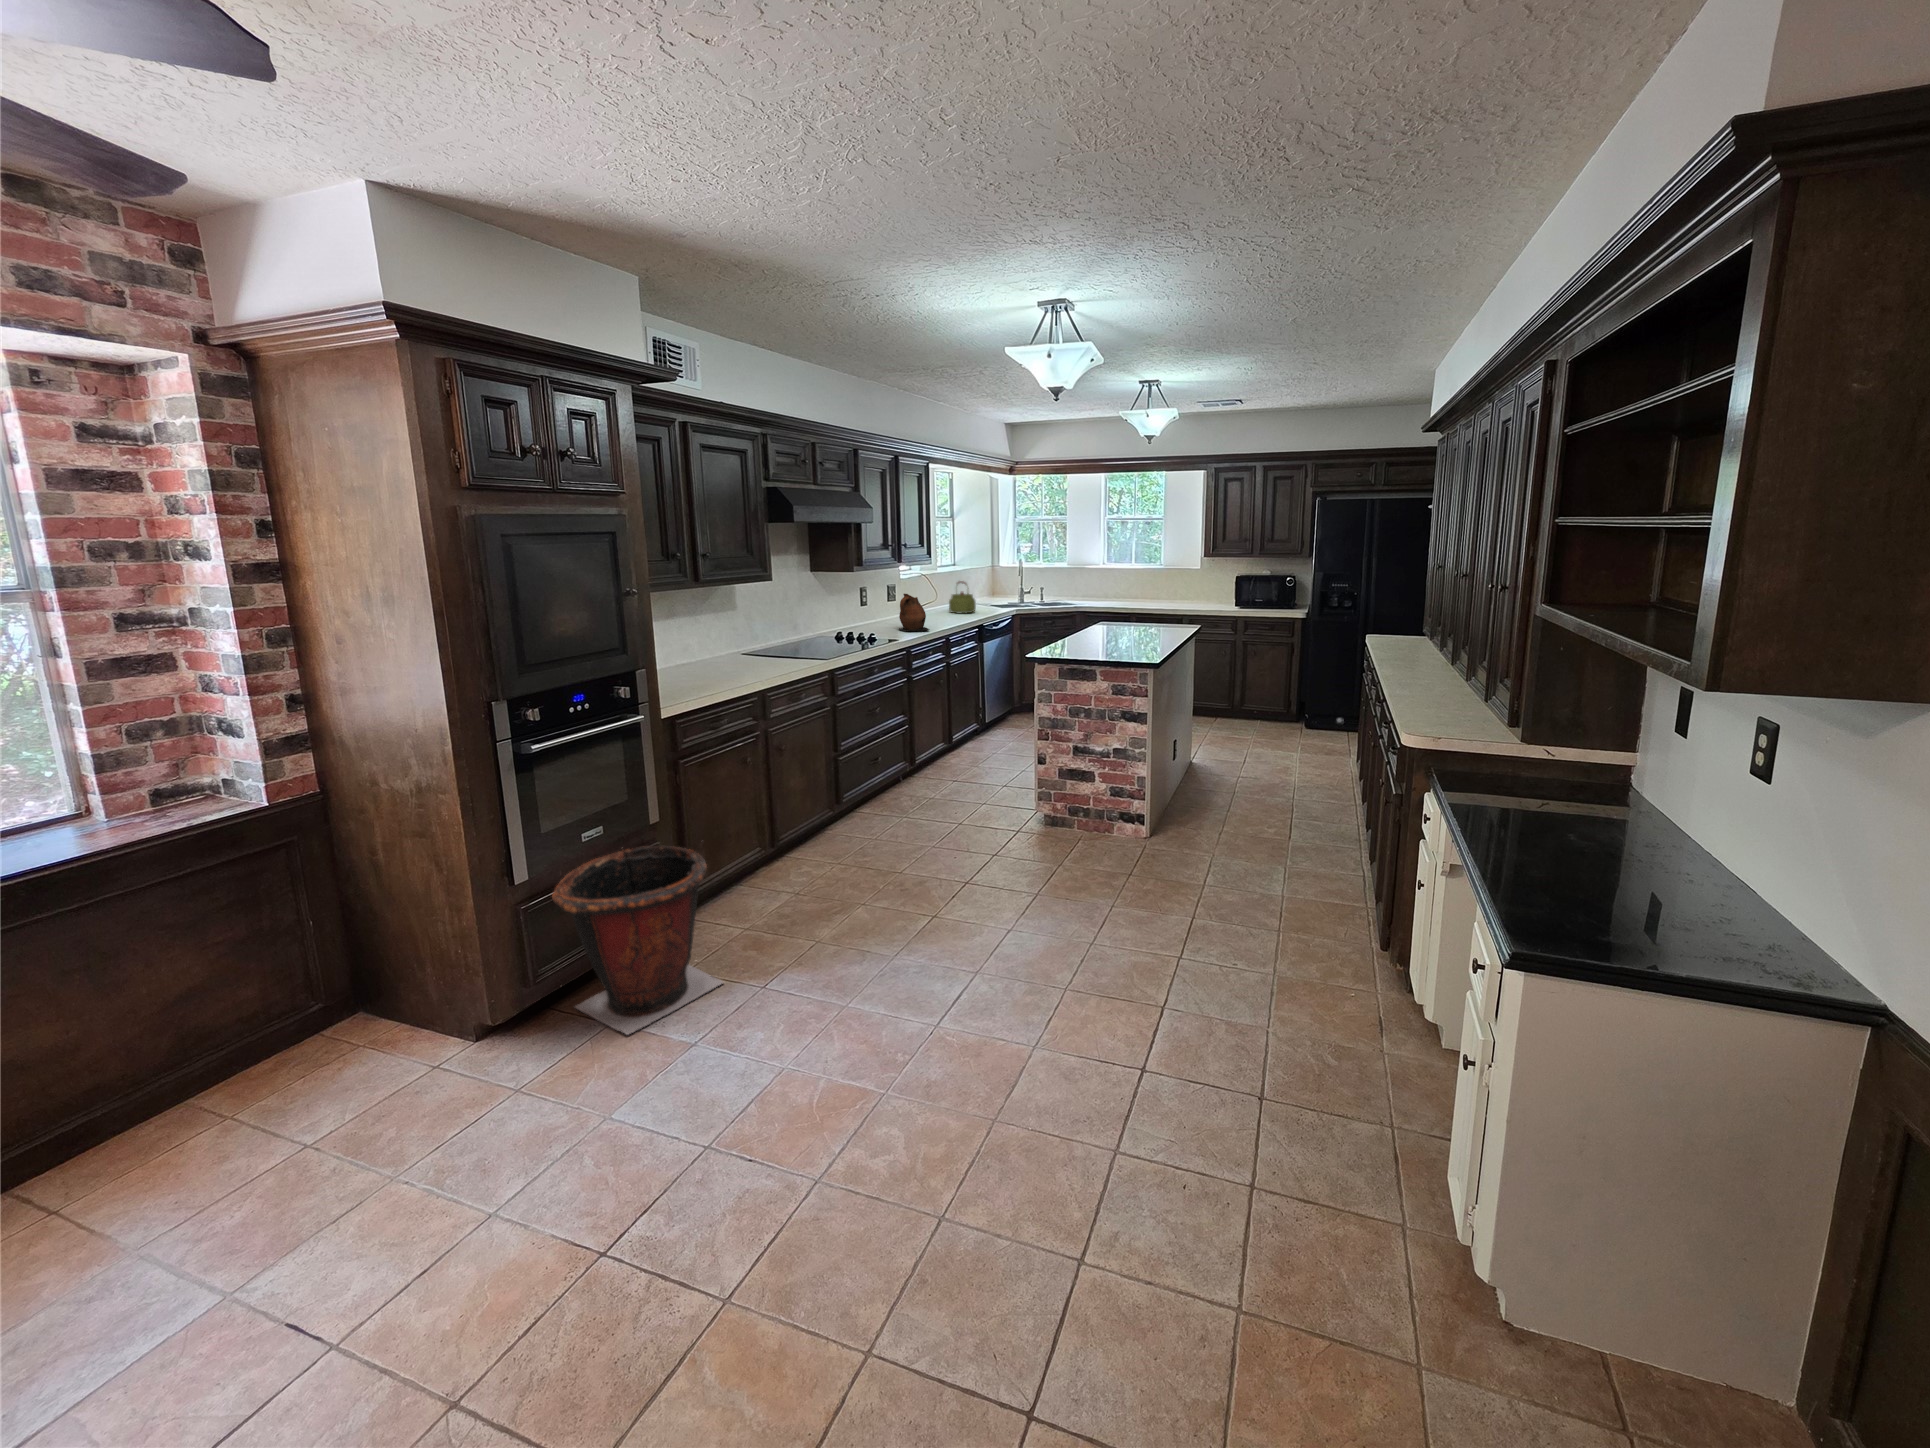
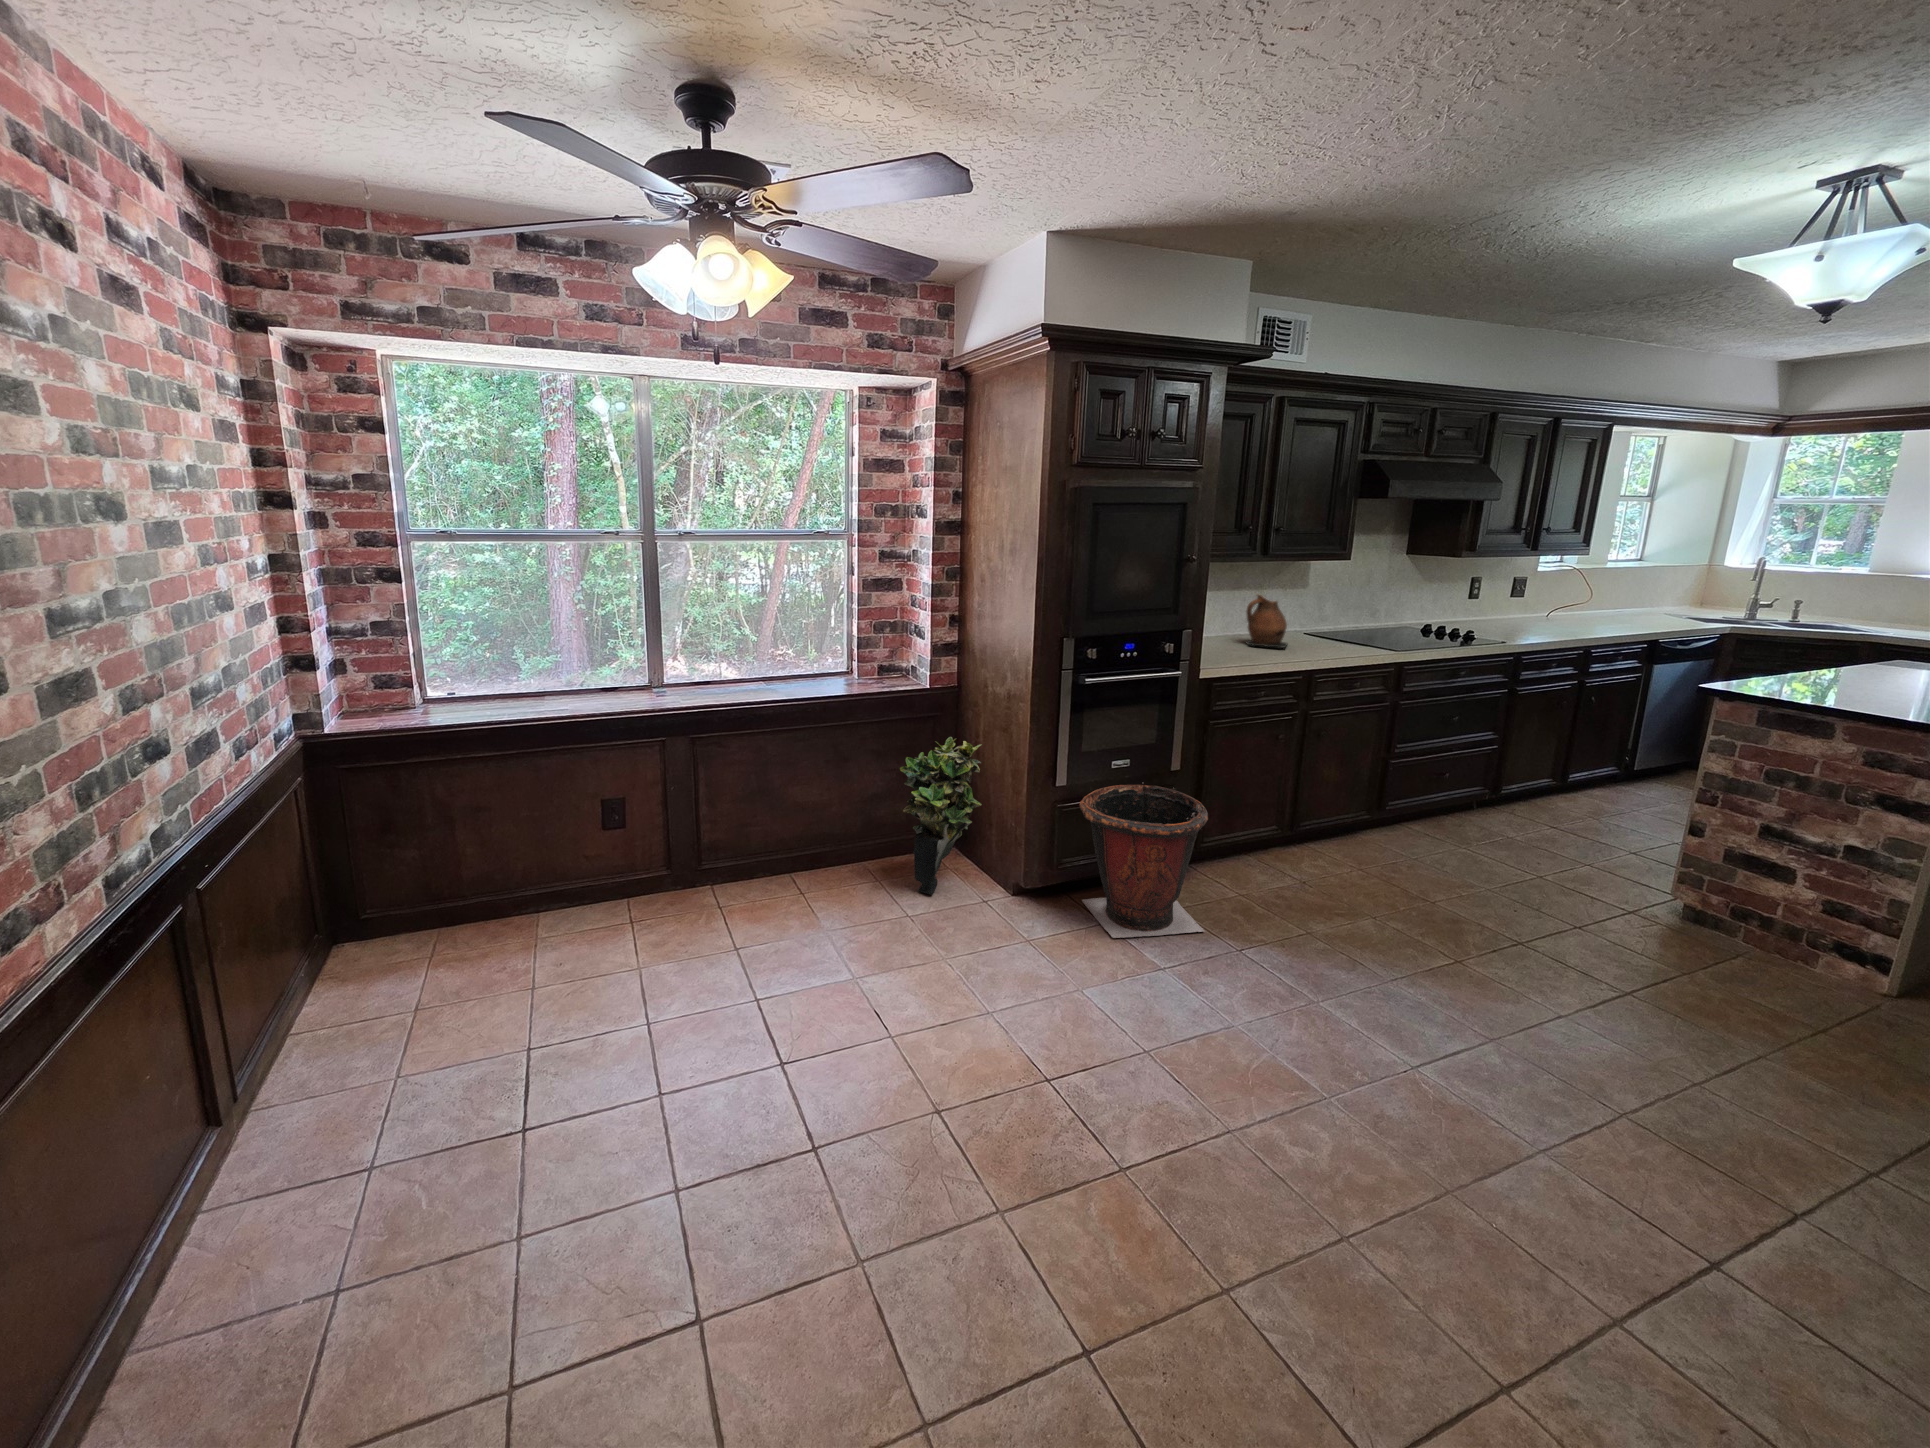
kettle: present [949,581,976,613] -> none [1608,580,1656,623]
ceramic pitcher: present [899,594,929,631] -> present [1246,595,1288,648]
potted plant: none [239,862,401,1100] -> present [900,737,982,895]

